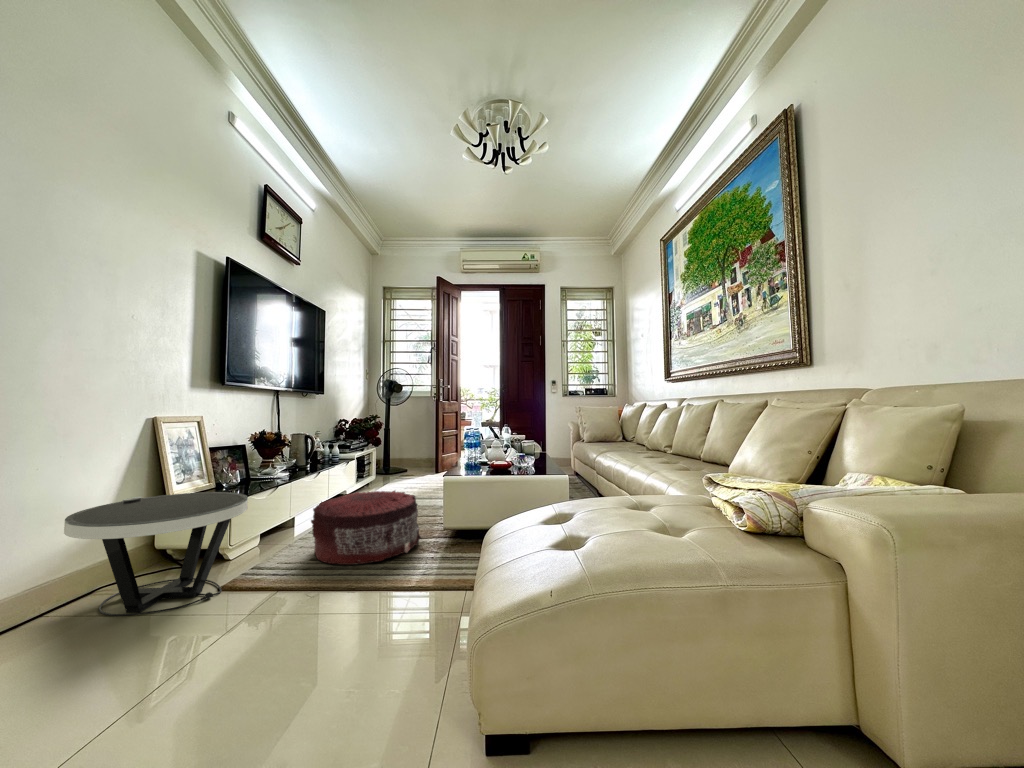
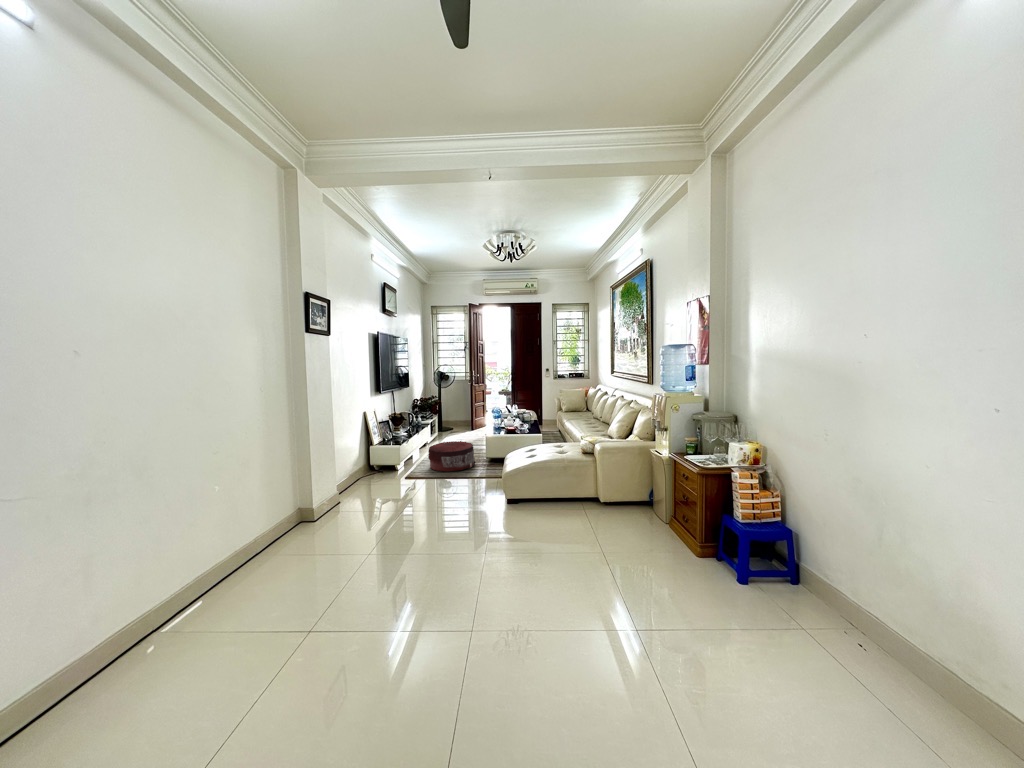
side table: present [64,492,248,616] -> none [355,442,410,485]

